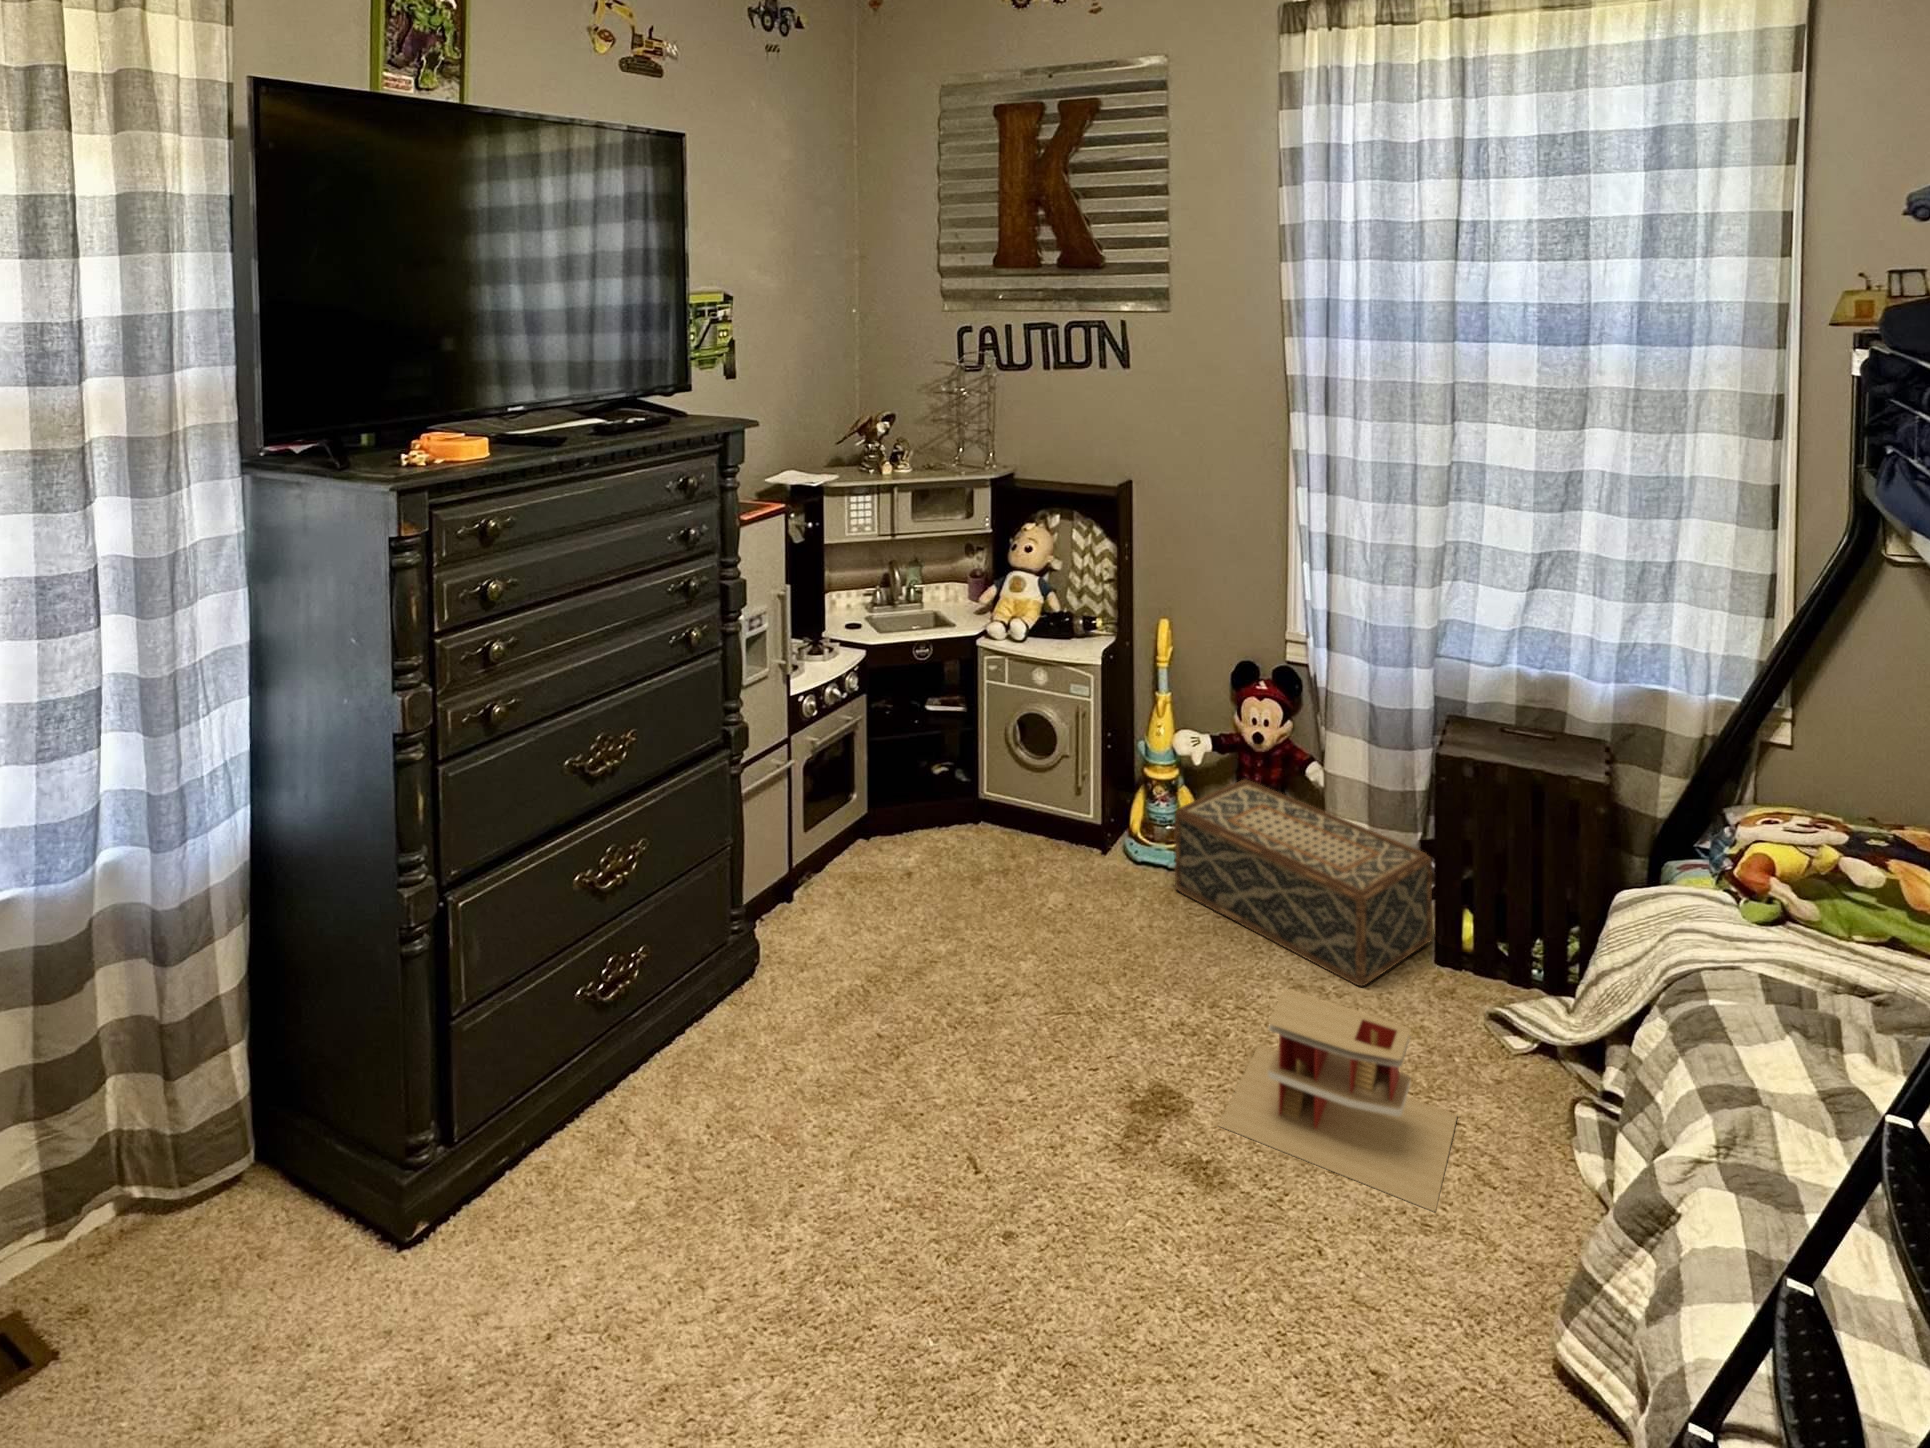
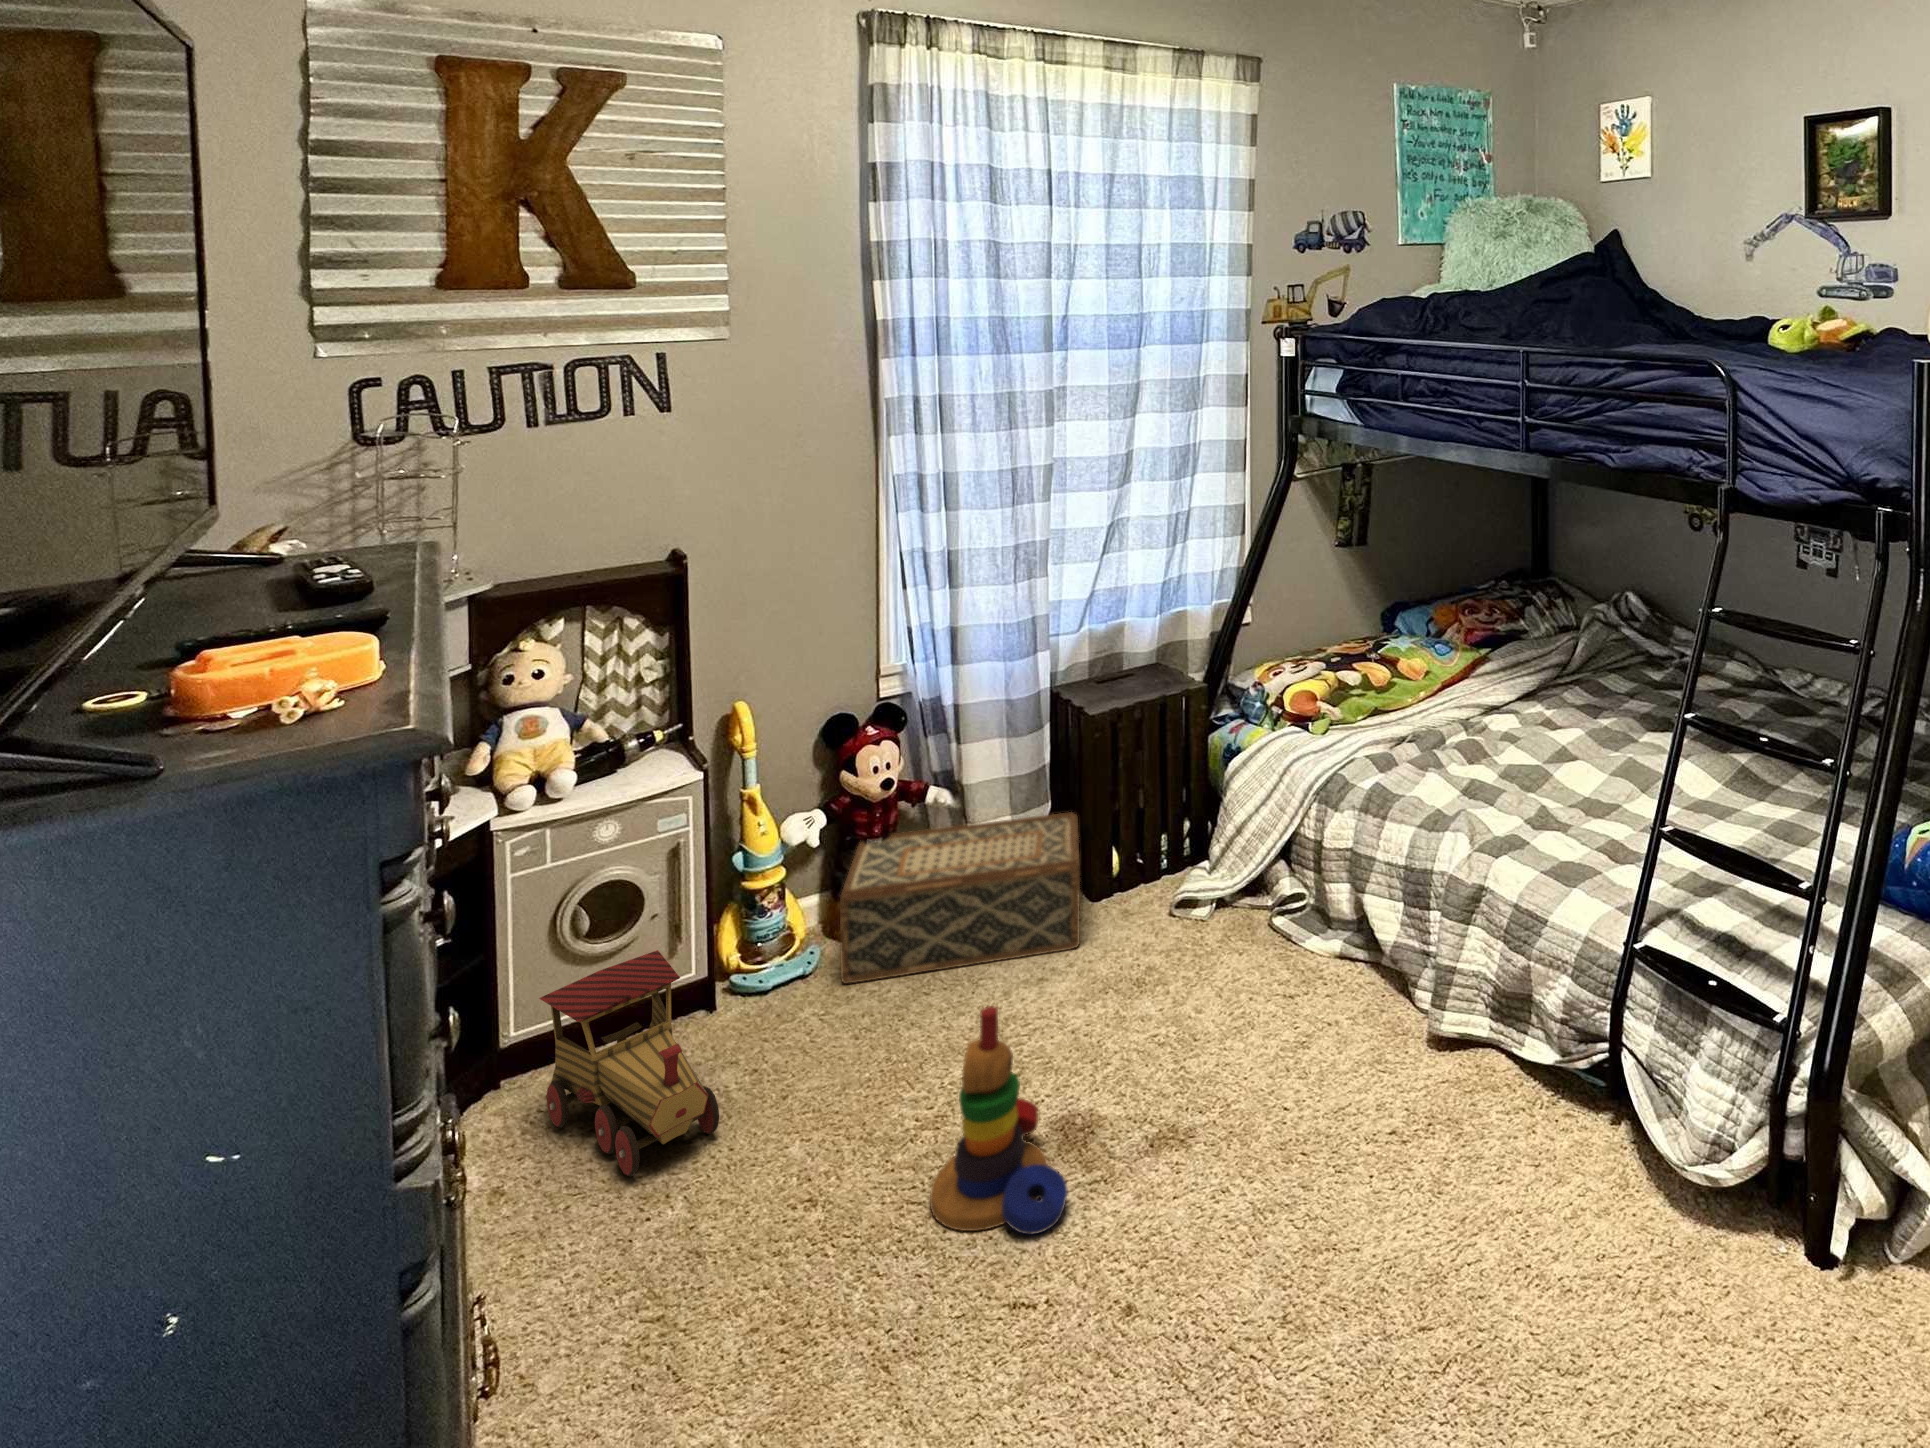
toy train: none [941,769,1037,924] -> present [539,950,719,1177]
stacking toy: none [1012,926,1133,1155] -> present [930,1006,1068,1234]
toy house: present [1219,989,1457,1212] -> none [1072,921,1287,1103]

